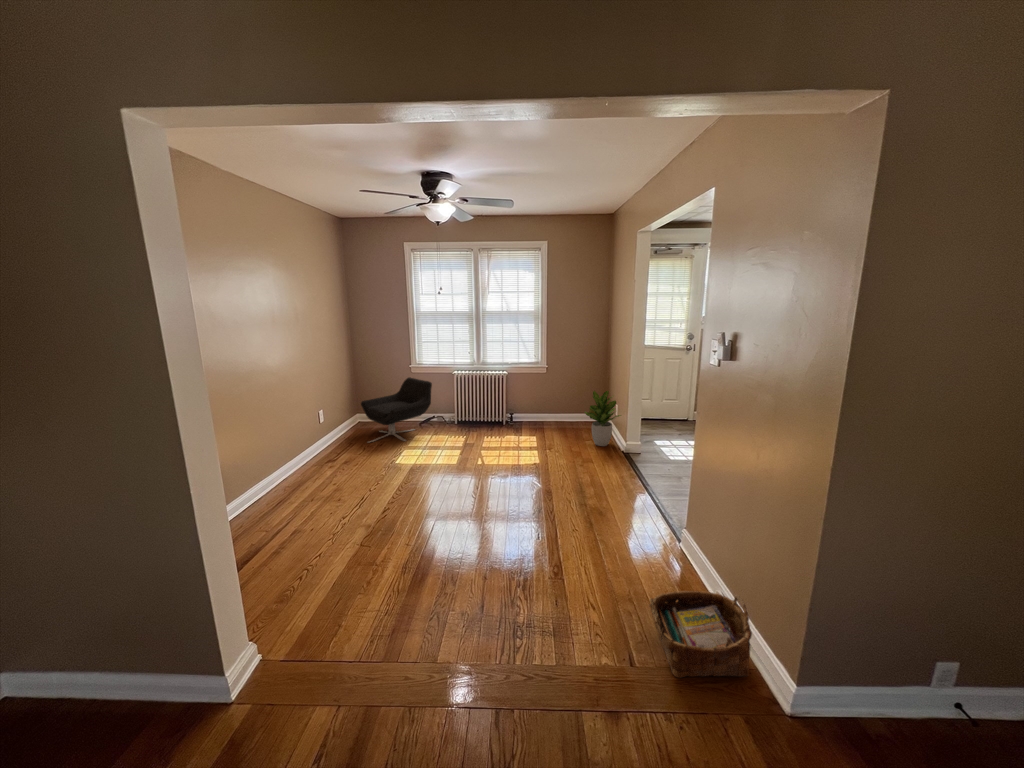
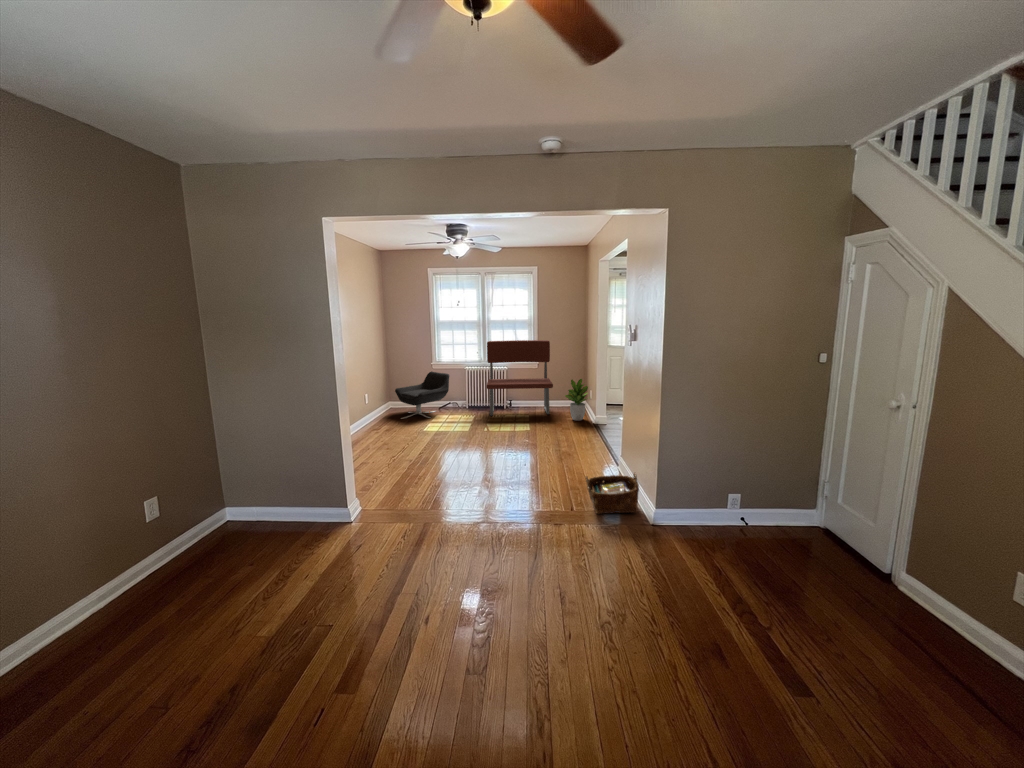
bench: none [480,337,569,437] -> present [487,340,553,416]

